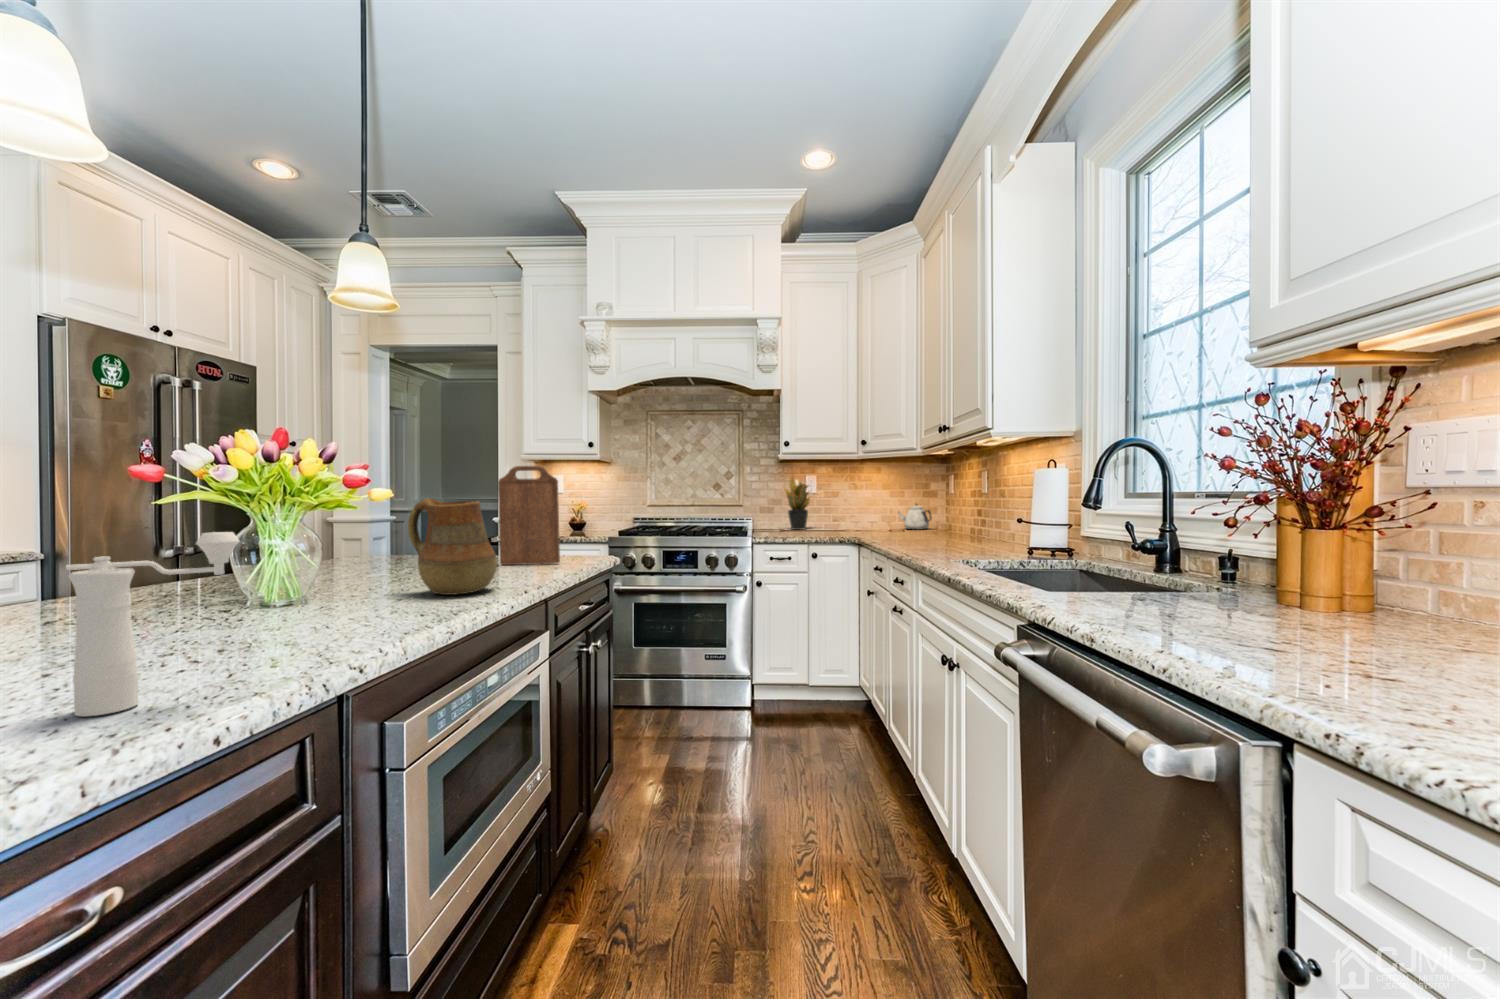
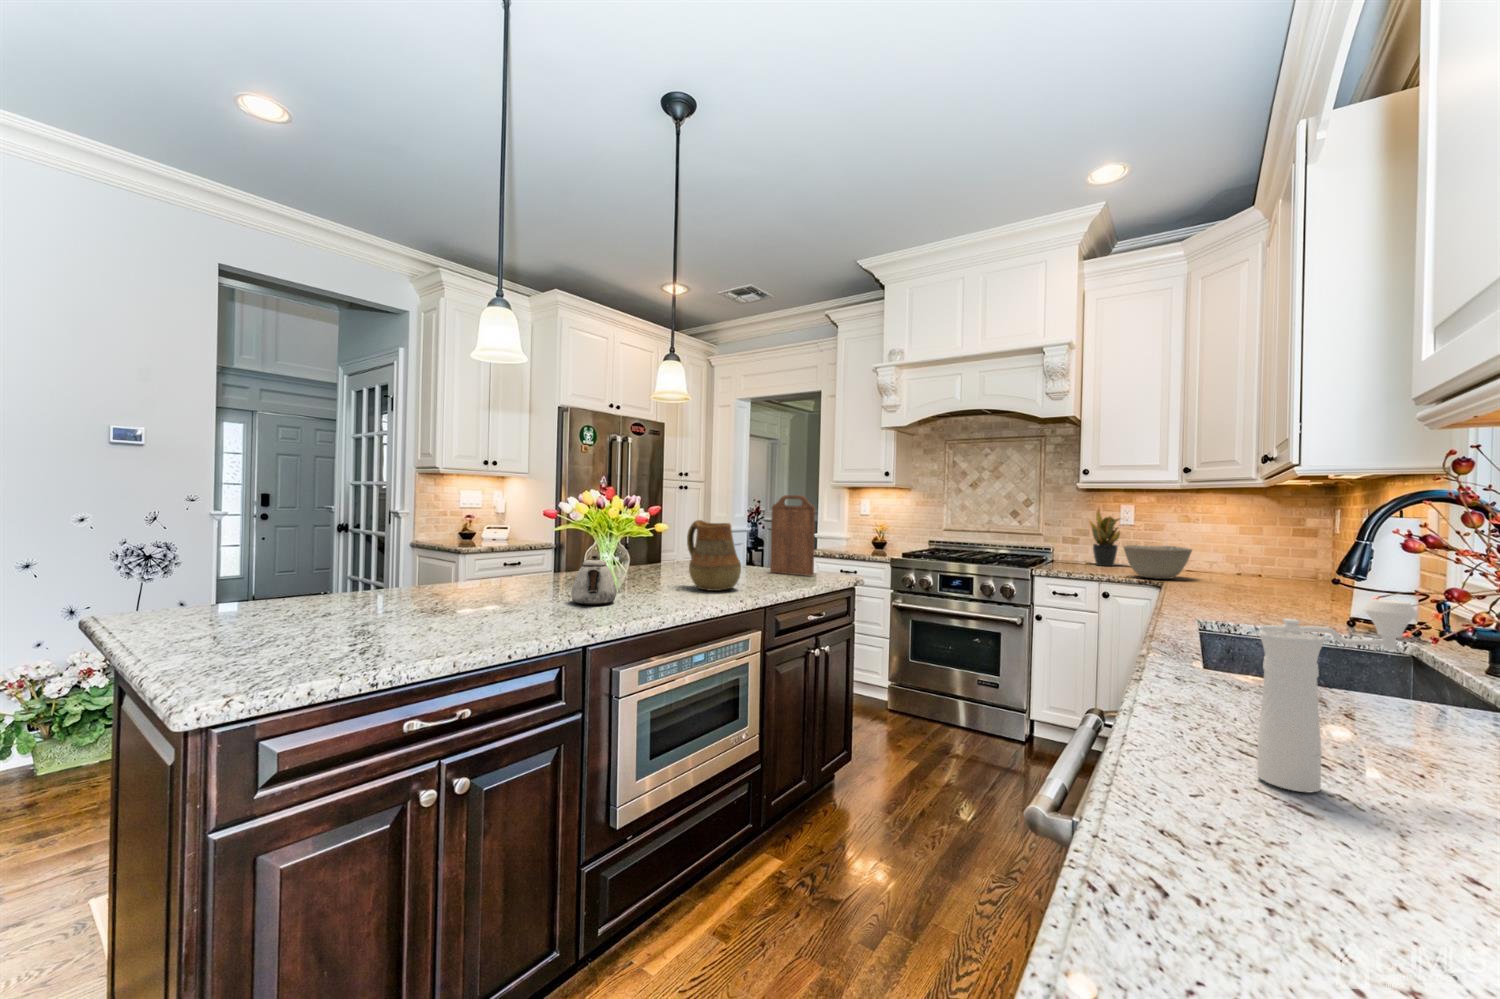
teapot: present [898,504,932,530] -> present [571,556,616,605]
bowl: none [829,506,883,535] -> present [1124,545,1192,579]
pepper mill: present [66,532,239,717] -> present [1257,599,1418,793]

